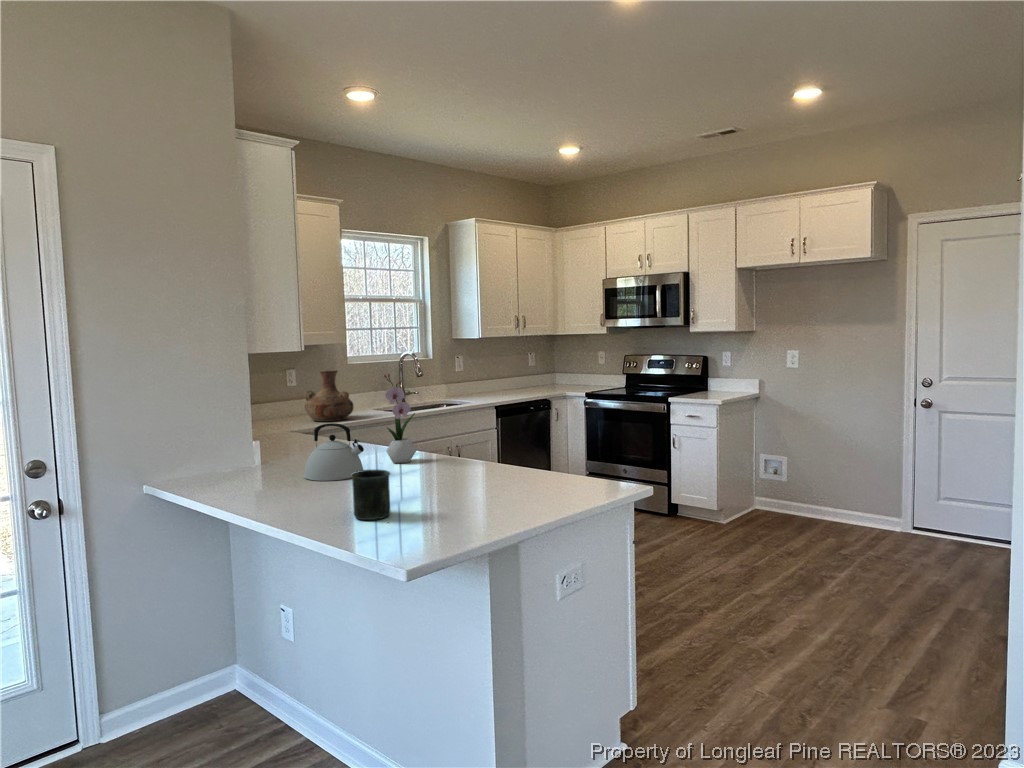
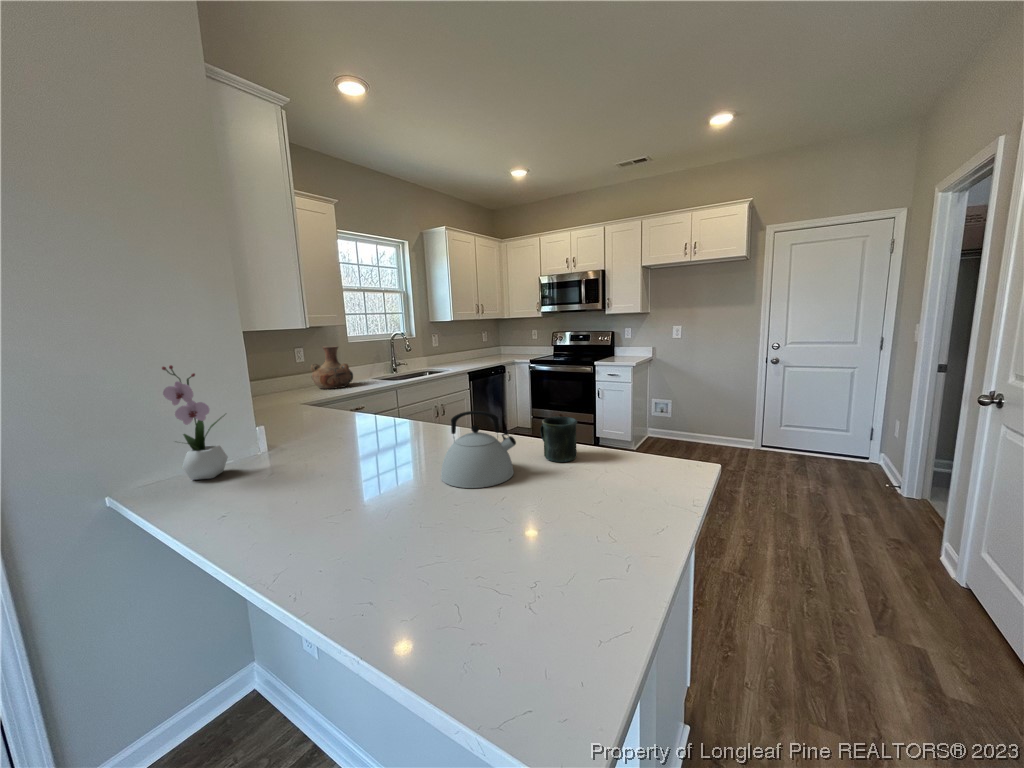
flower arrangement: present [384,374,417,463] -> present [162,365,228,480]
kettle: present [304,423,364,481] -> present [441,411,516,488]
mug: present [351,470,390,520] -> present [540,417,577,462]

